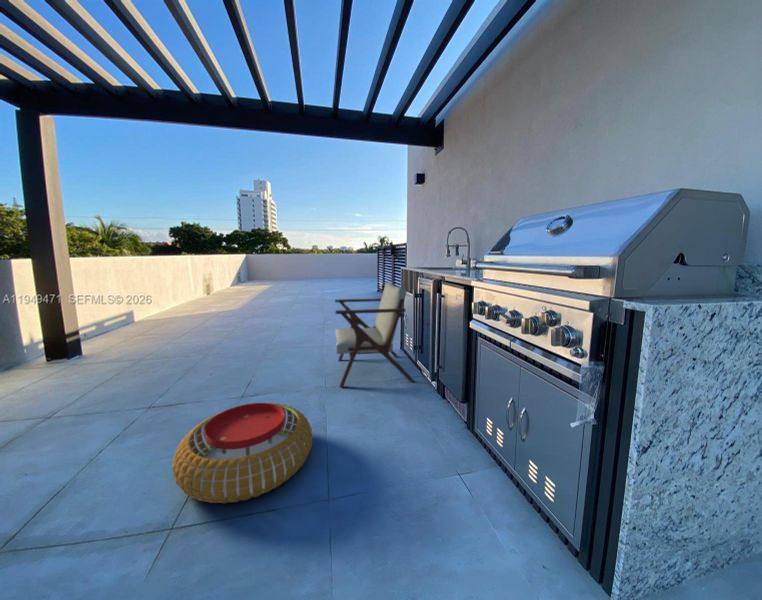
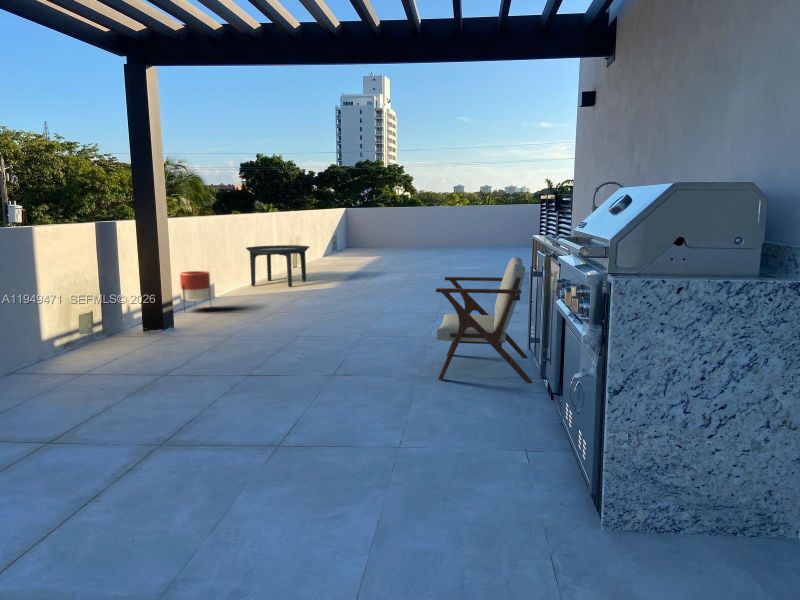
round table: none [166,279,220,310] -> present [246,245,309,287]
planter: none [96,301,130,337] -> present [180,271,211,311]
pouf: present [172,403,312,503] -> none [277,372,395,440]

